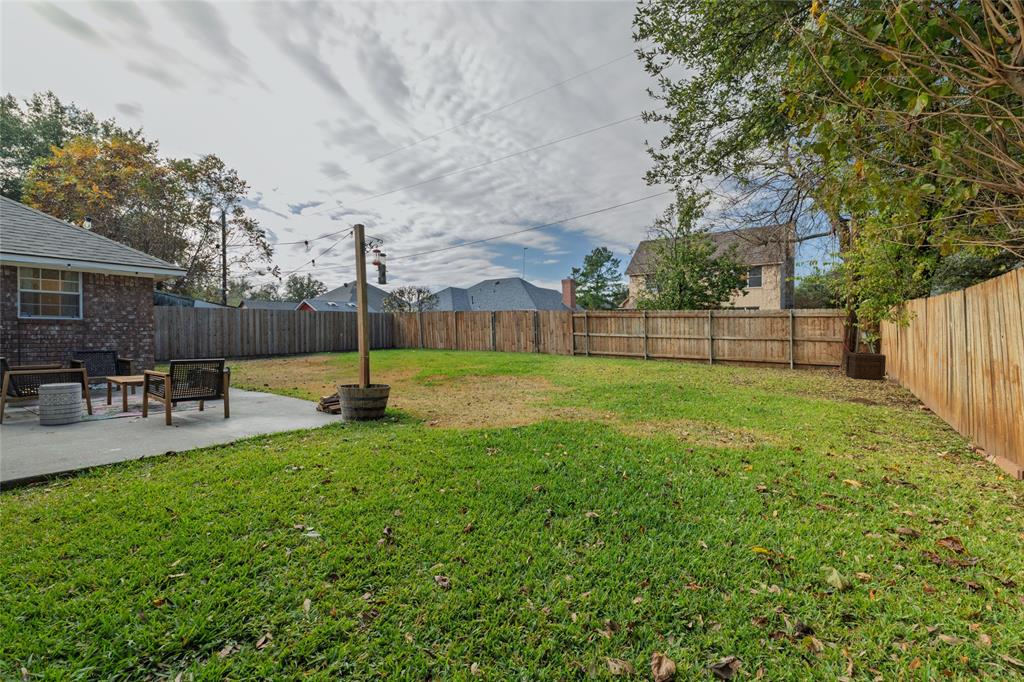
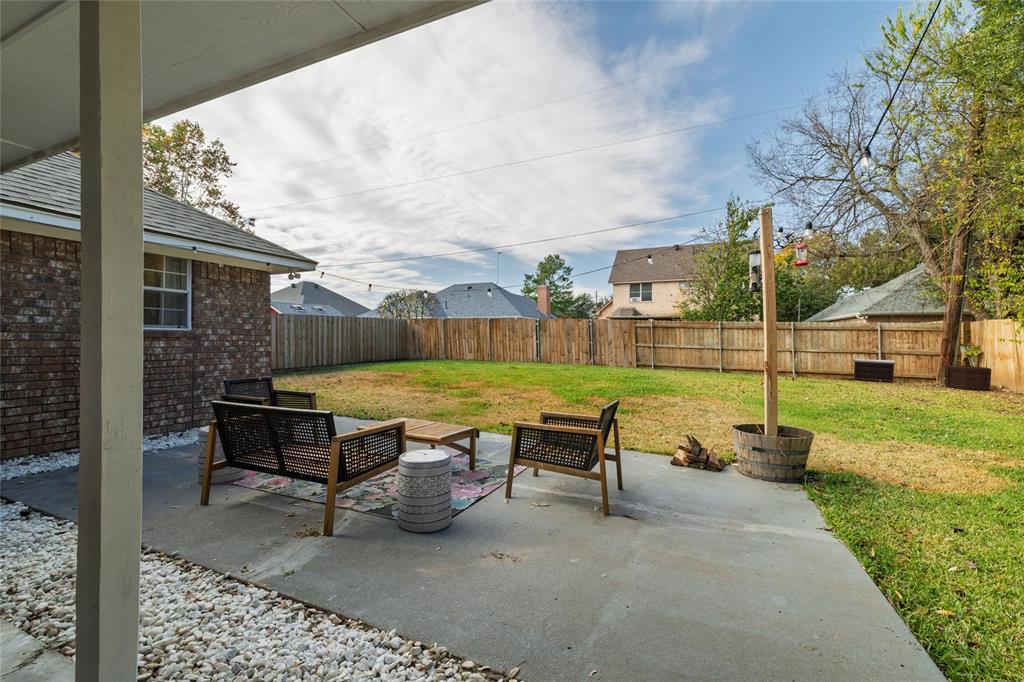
bench: none [763,346,806,372] -> present [854,359,896,383]

